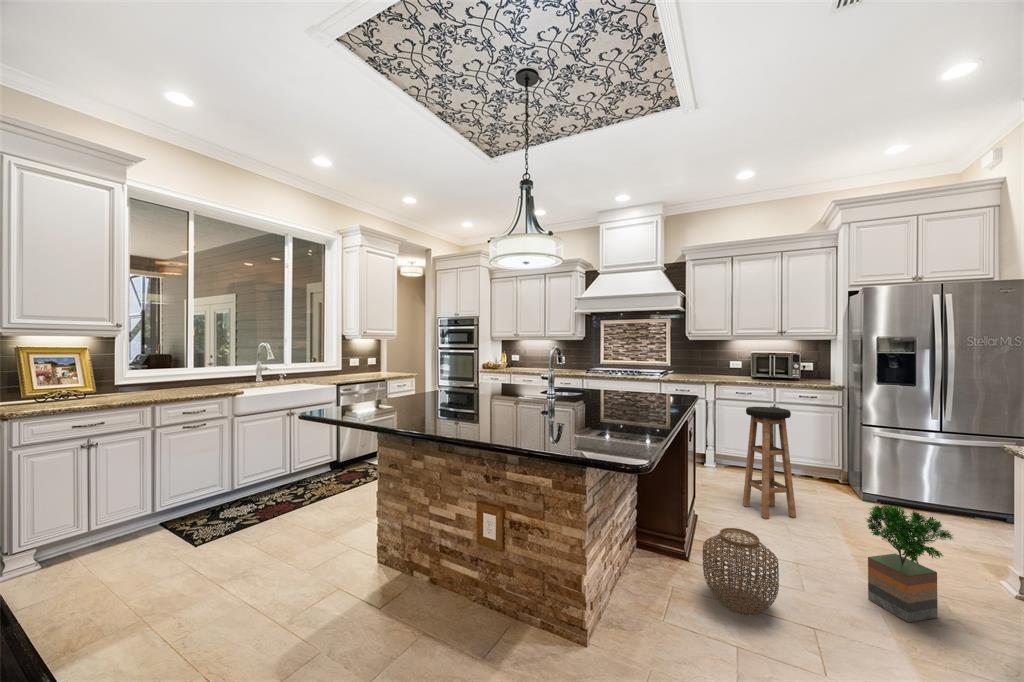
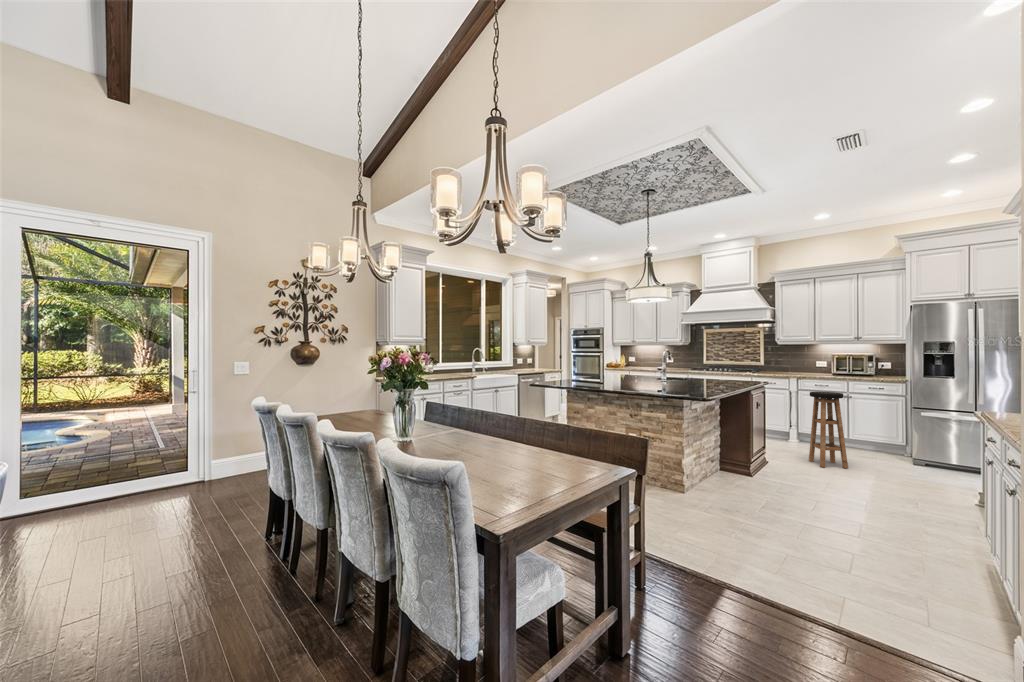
potted tree: present [867,504,953,622] -> none [864,442,921,508]
woven basket: present [703,528,779,615] -> none [758,452,803,497]

